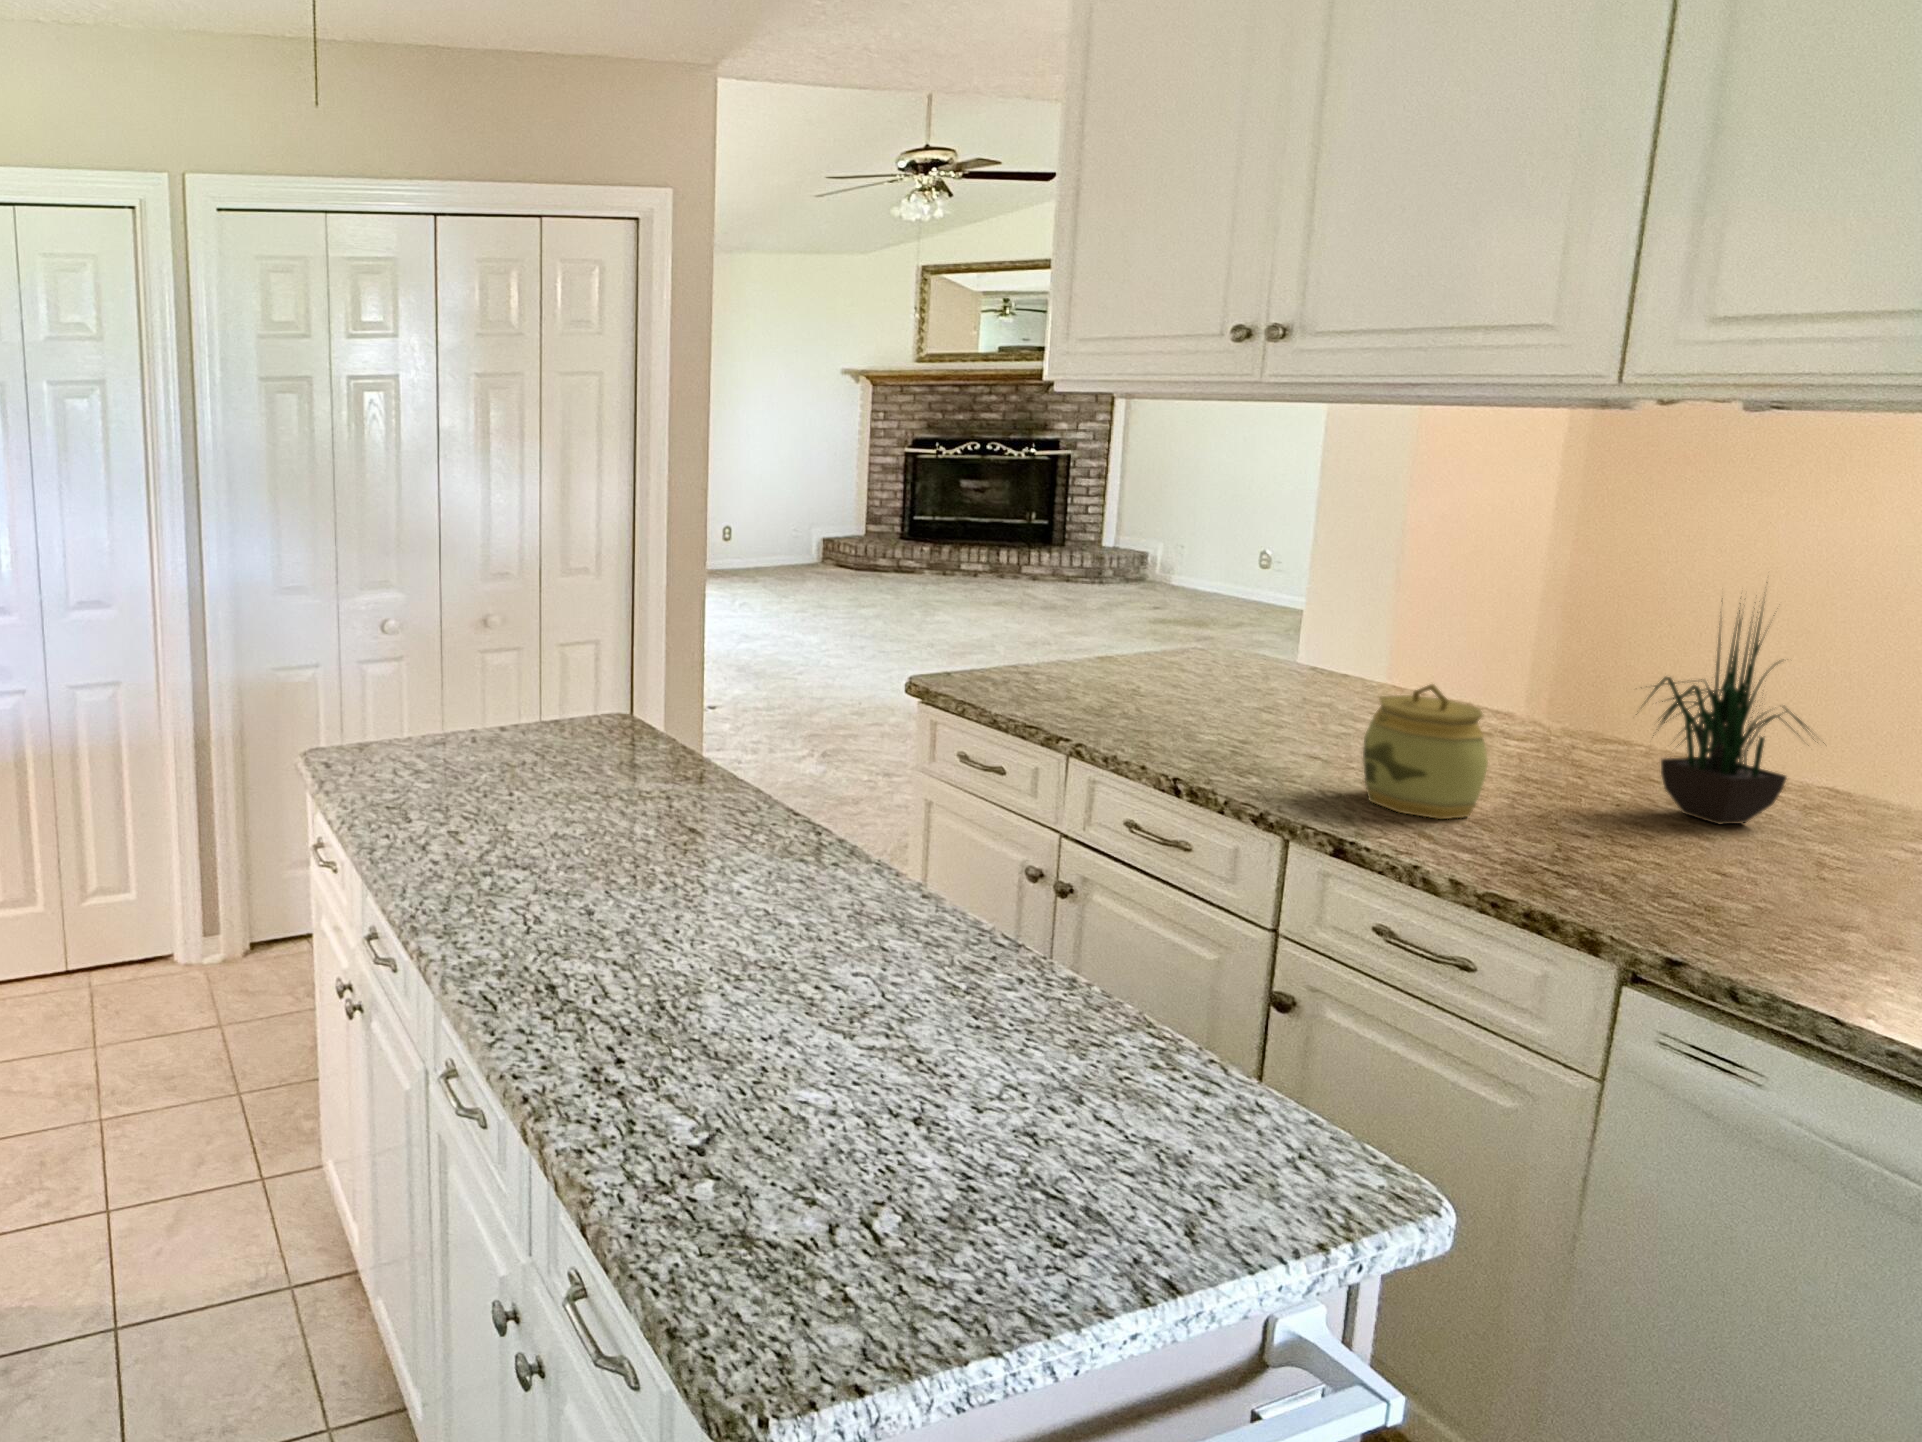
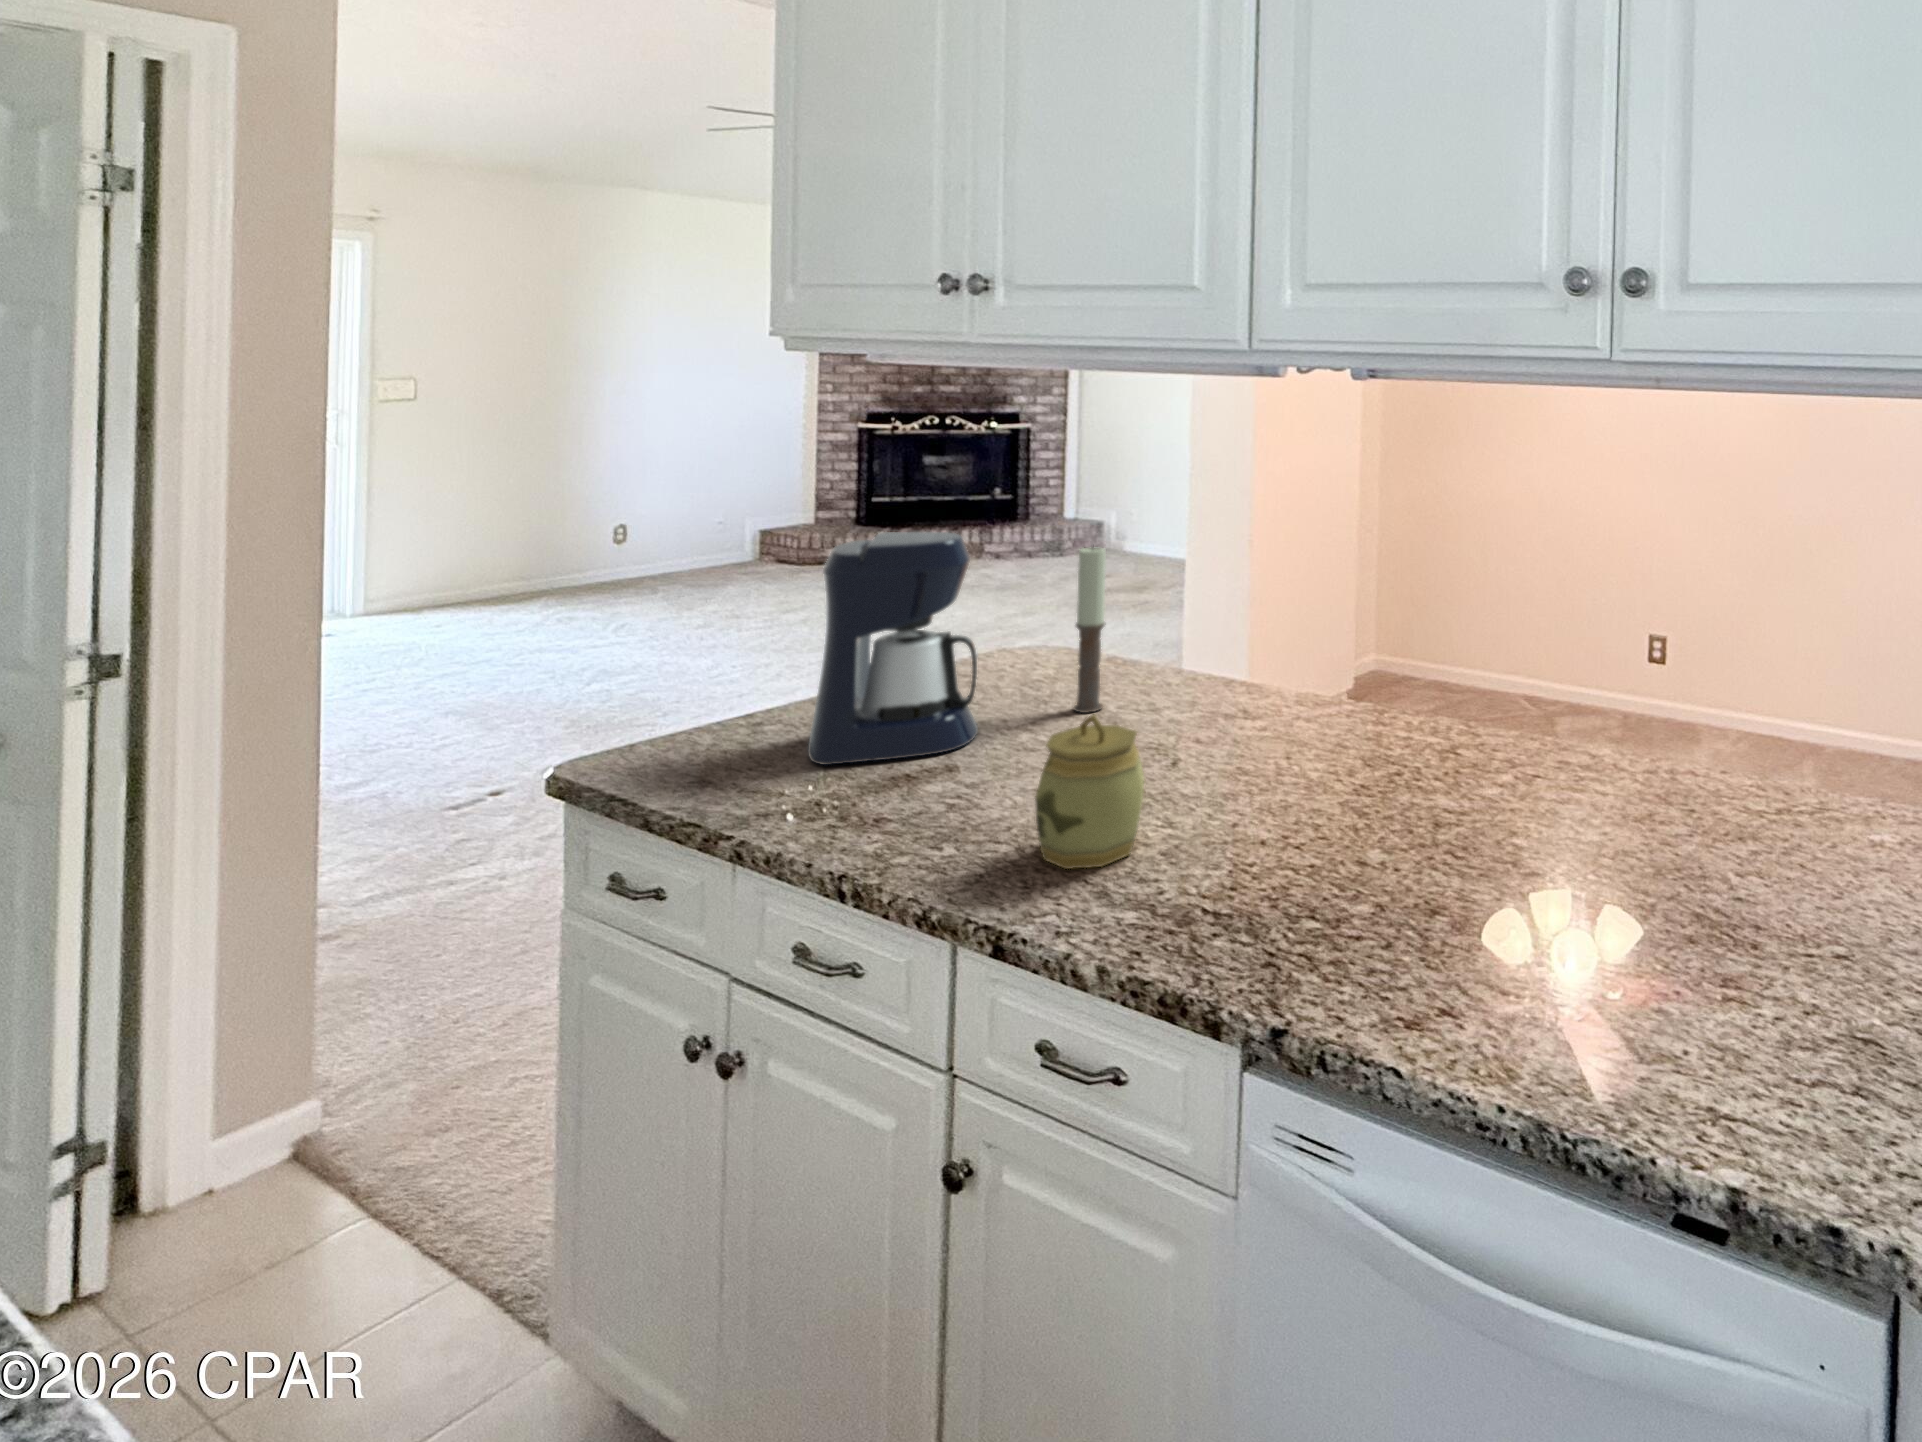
coffee maker: none [1073,518,1226,708] -> present [808,532,978,765]
candle: none [1313,542,1363,701] -> present [1074,547,1106,713]
potted plant: present [1636,603,1824,824] -> none [1263,562,1389,803]

